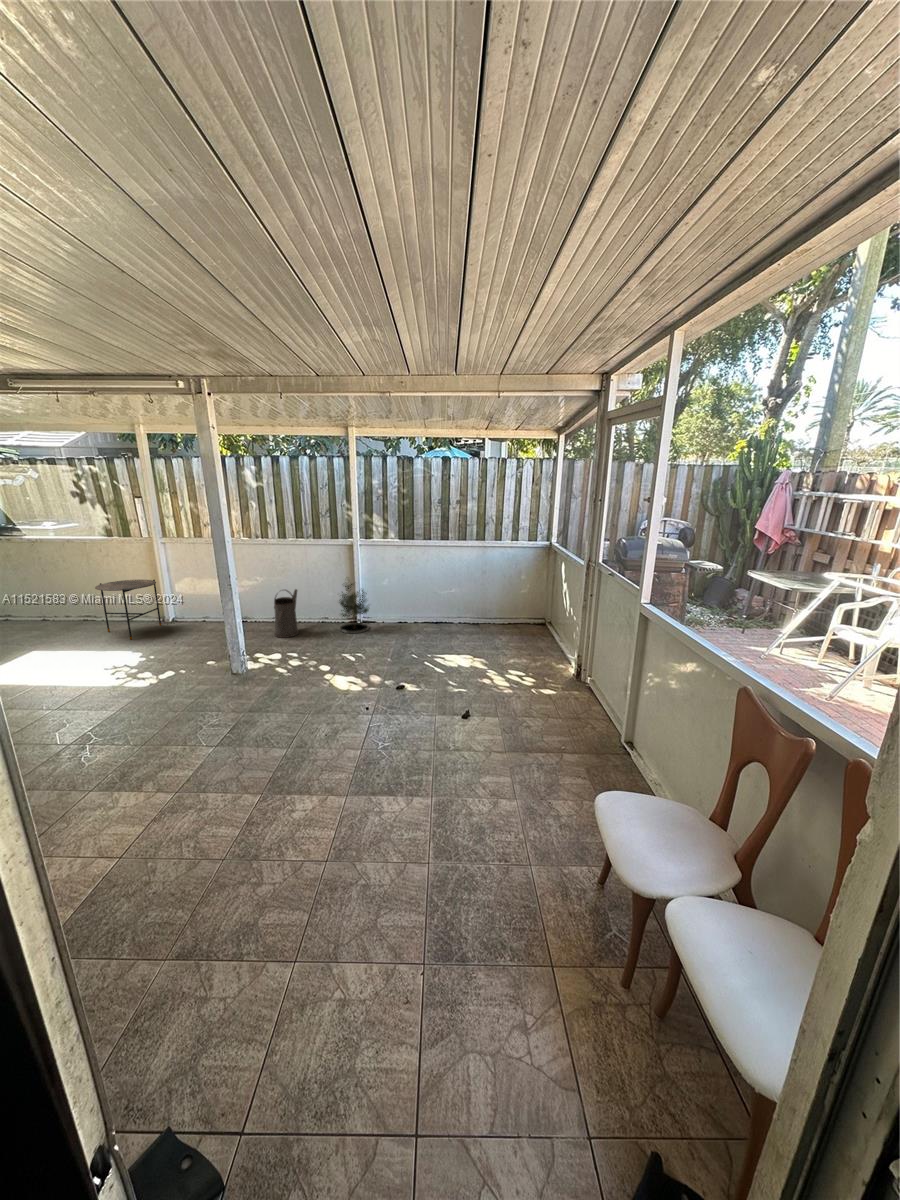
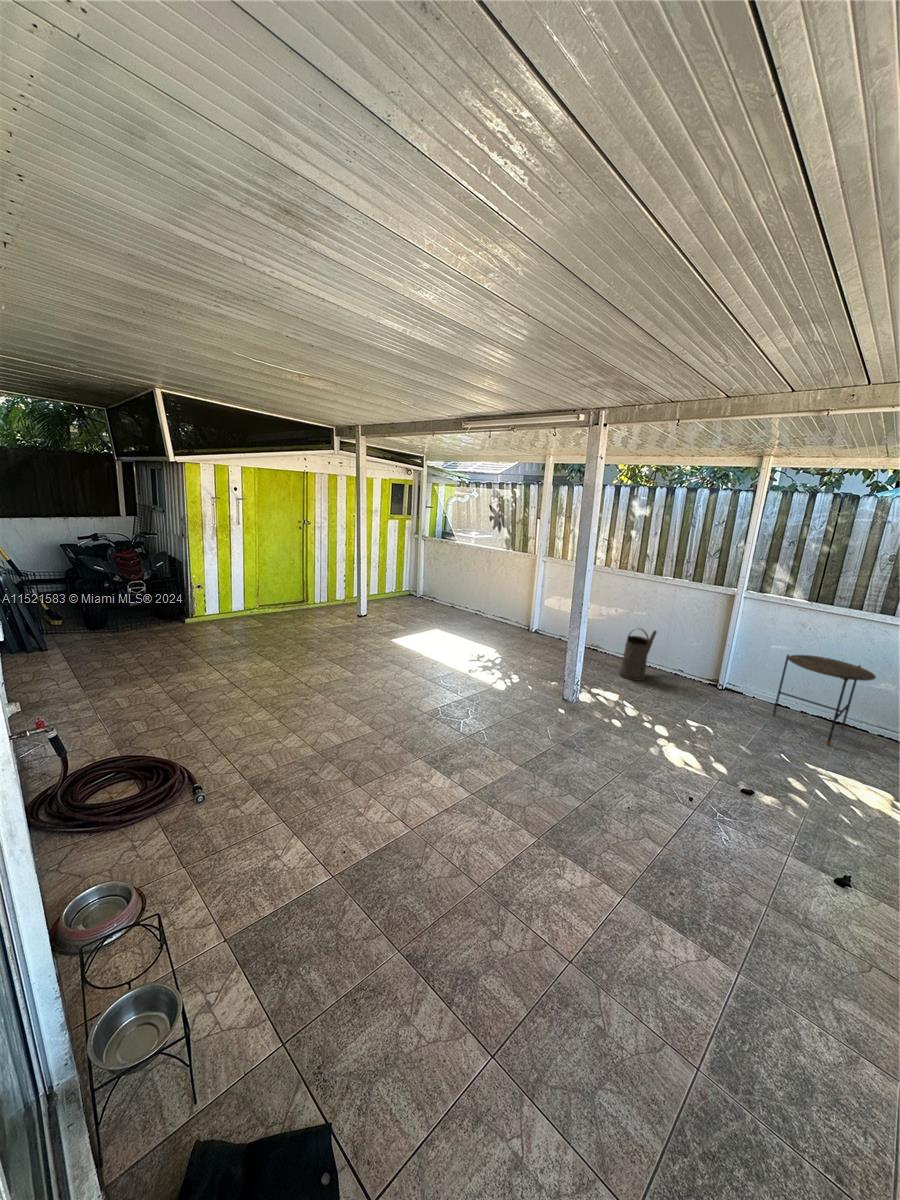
side table: present [95,580,161,640] -> present [773,655,876,745]
potted tree: present [339,584,369,633] -> none [694,631,744,702]

